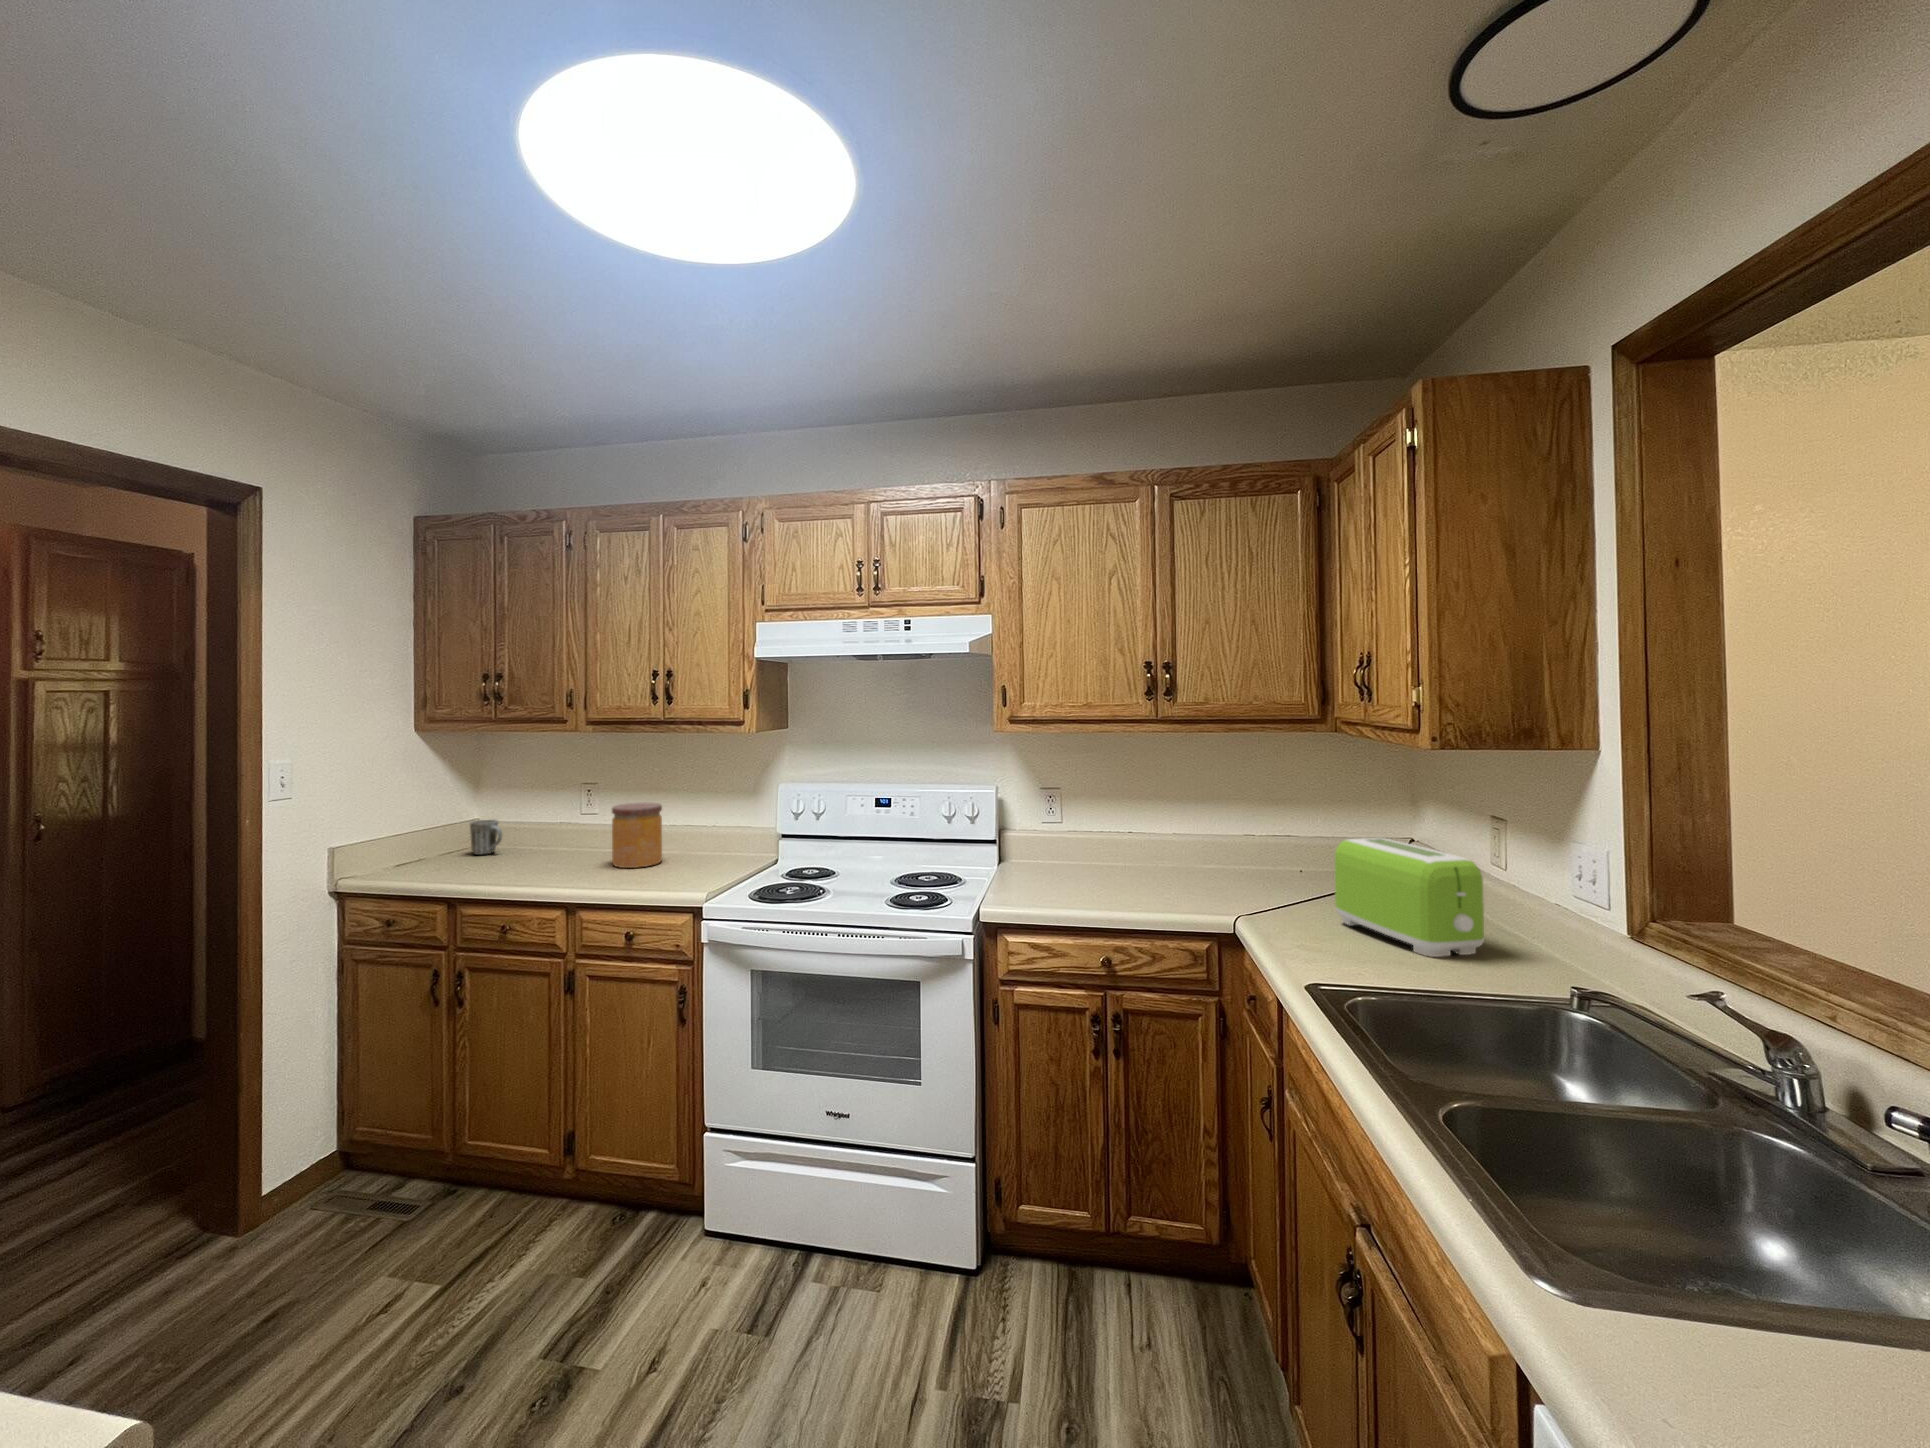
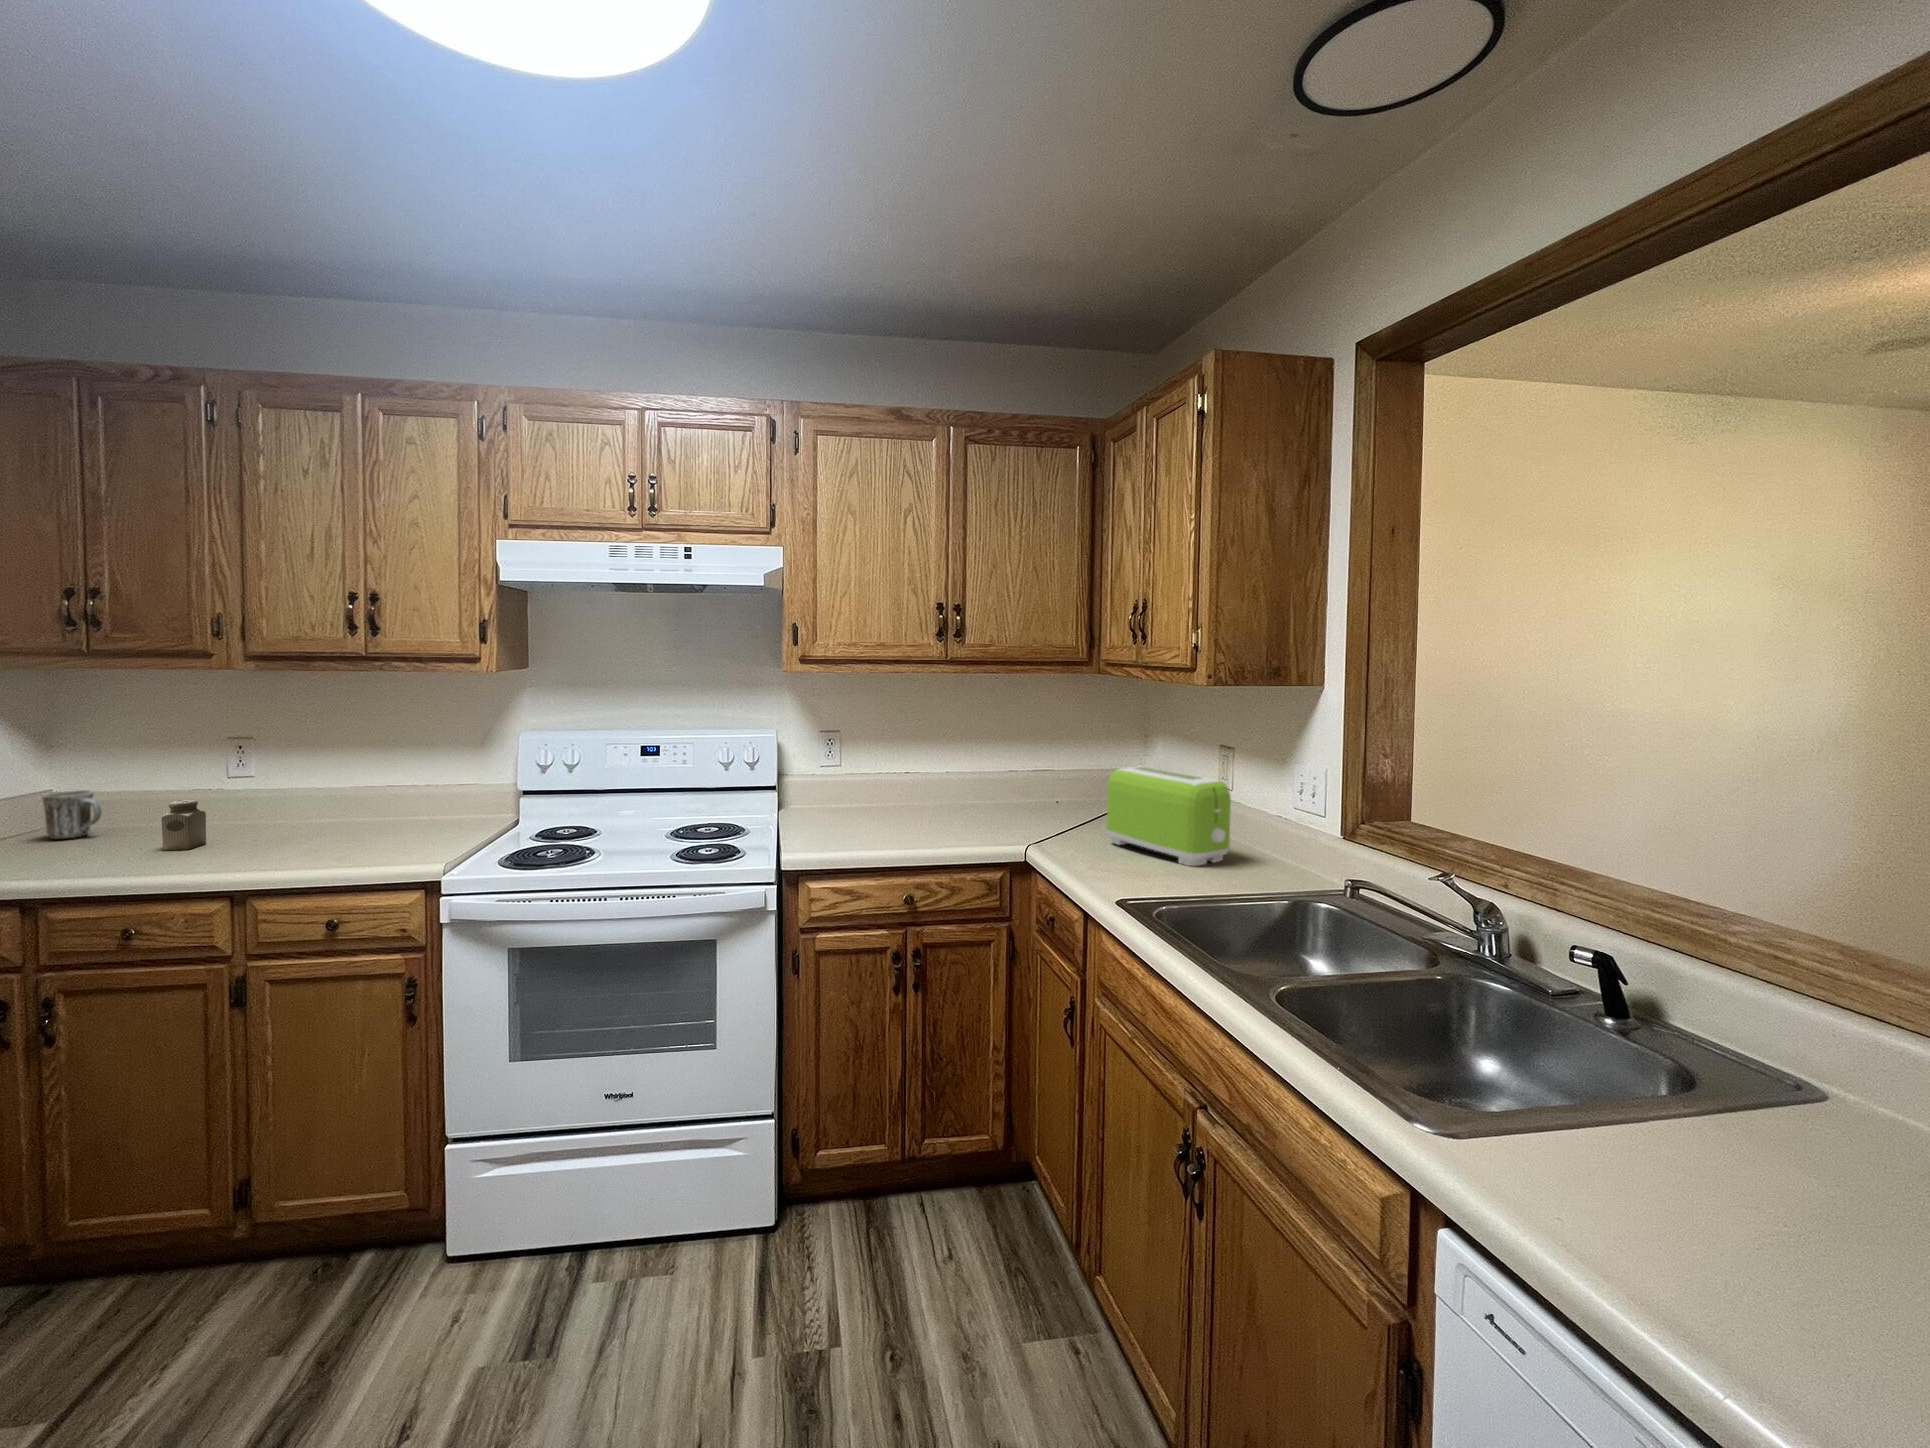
jar: present [612,803,662,868] -> none [287,760,363,842]
salt shaker: none [534,830,561,868] -> present [162,800,206,850]

